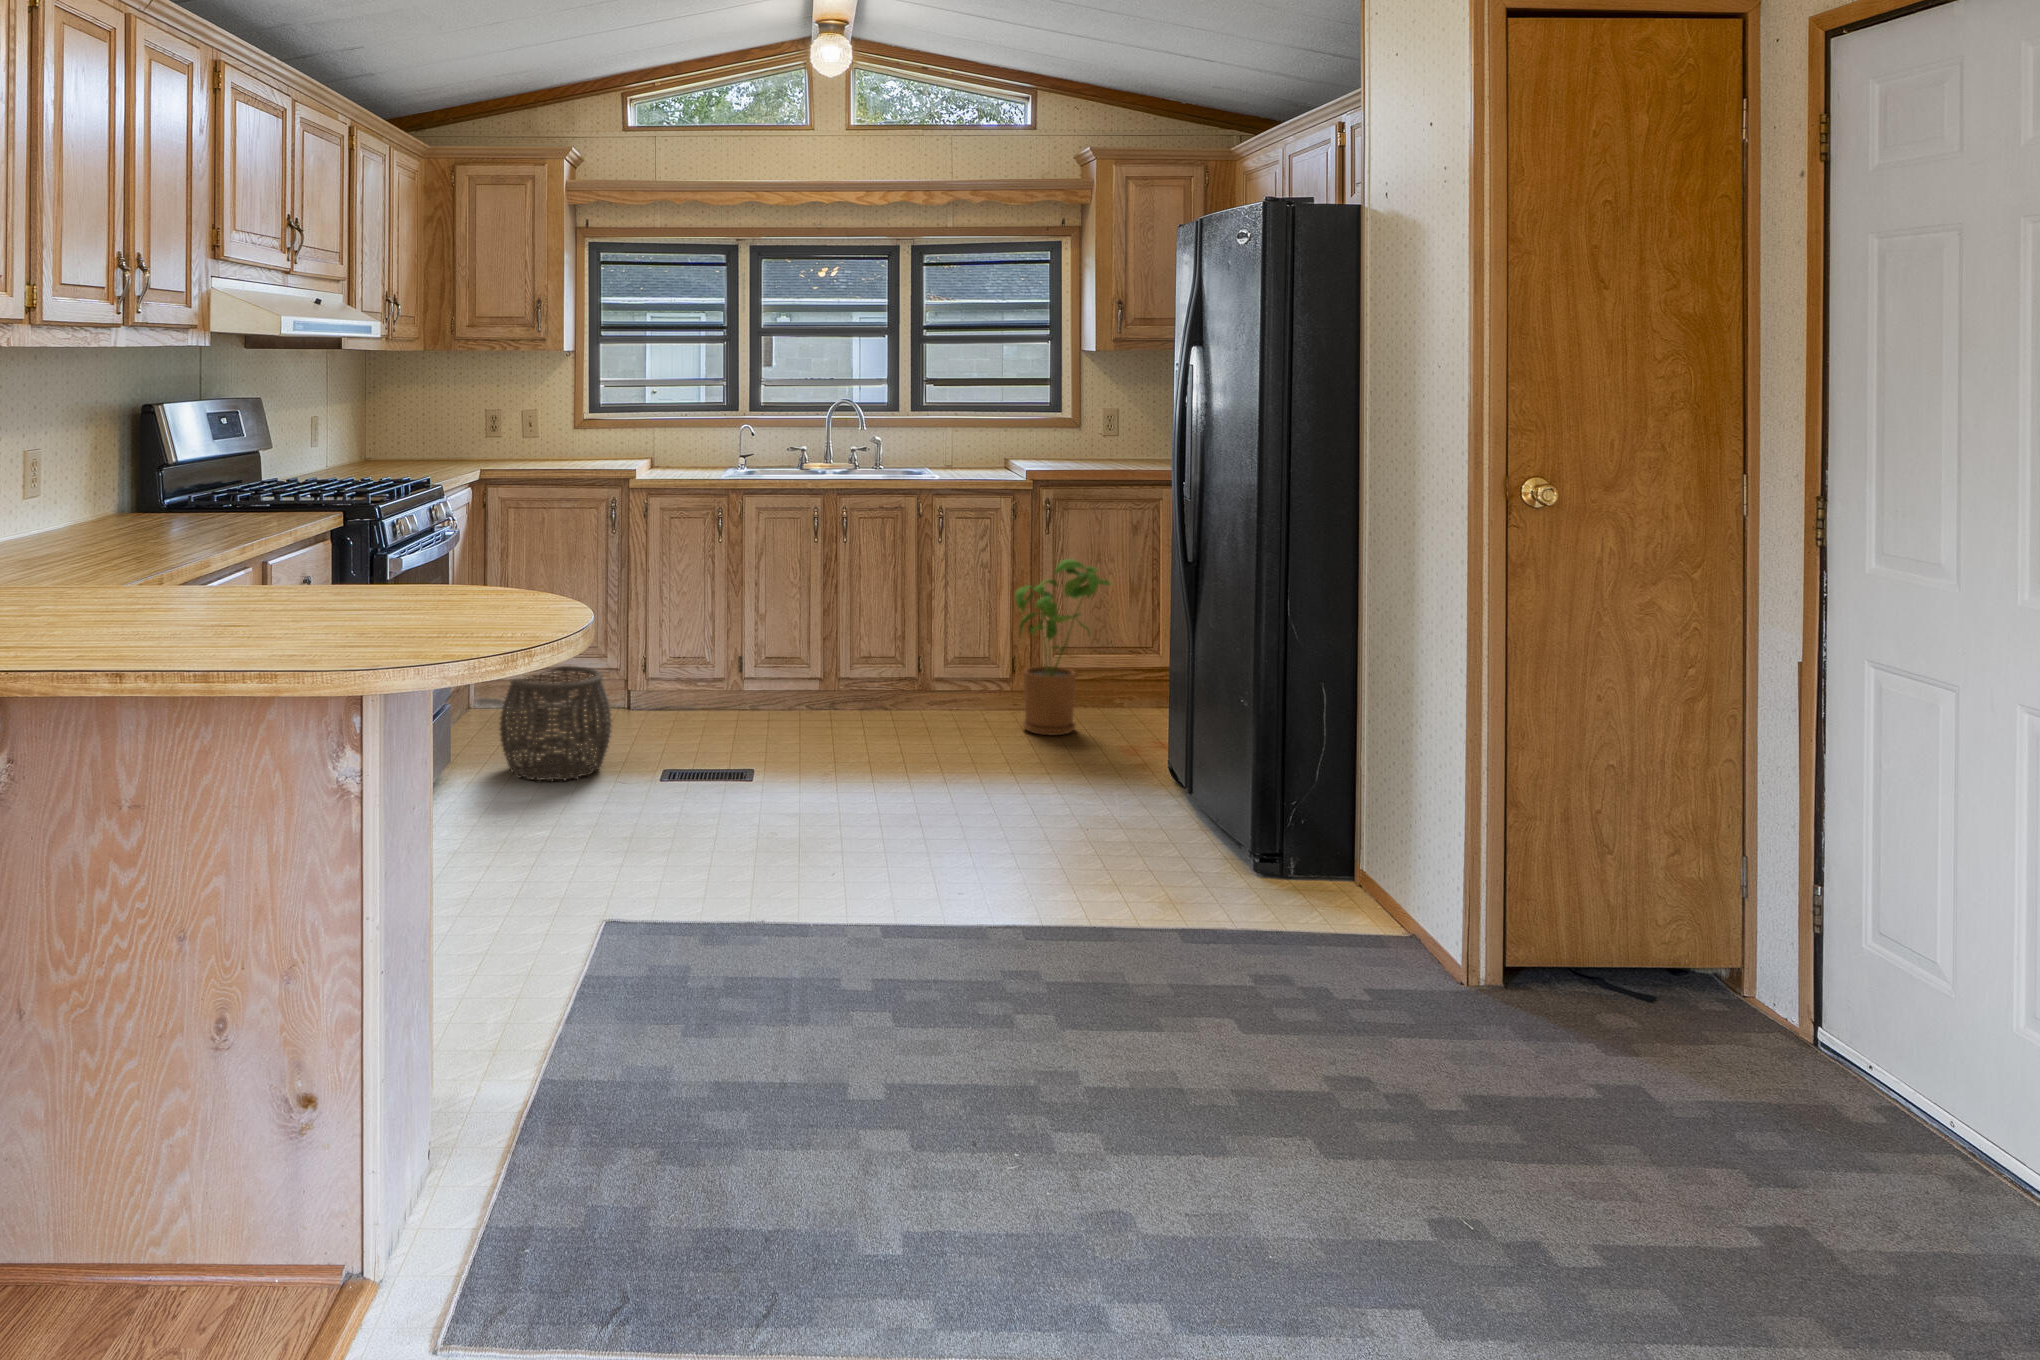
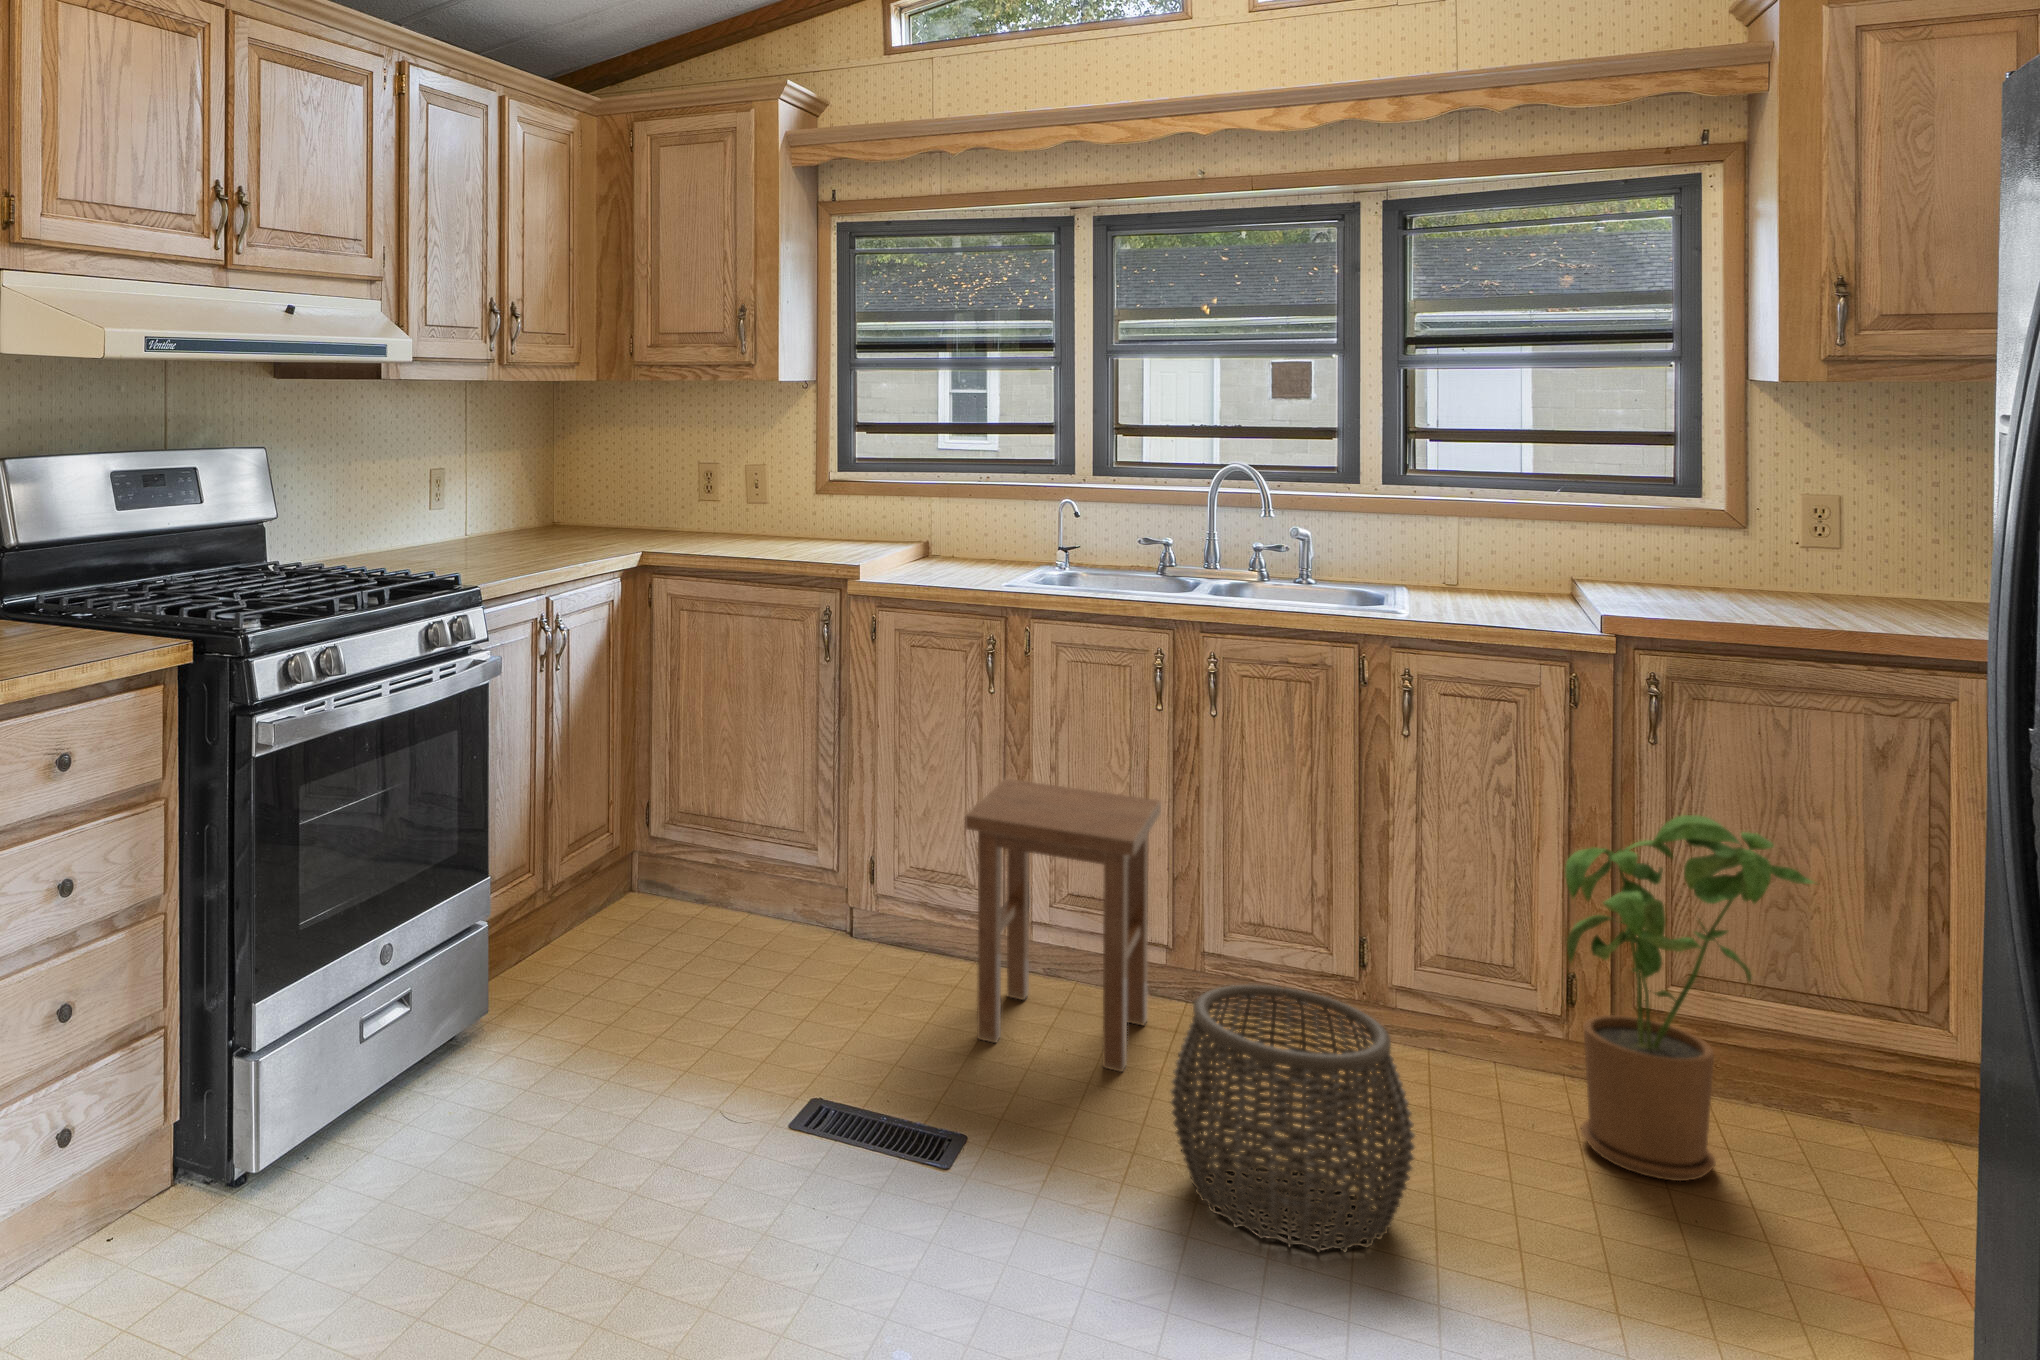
stool: none [725,591,819,738] -> present [965,779,1161,1072]
woven basket: present [500,666,612,781] -> present [1171,985,1415,1252]

